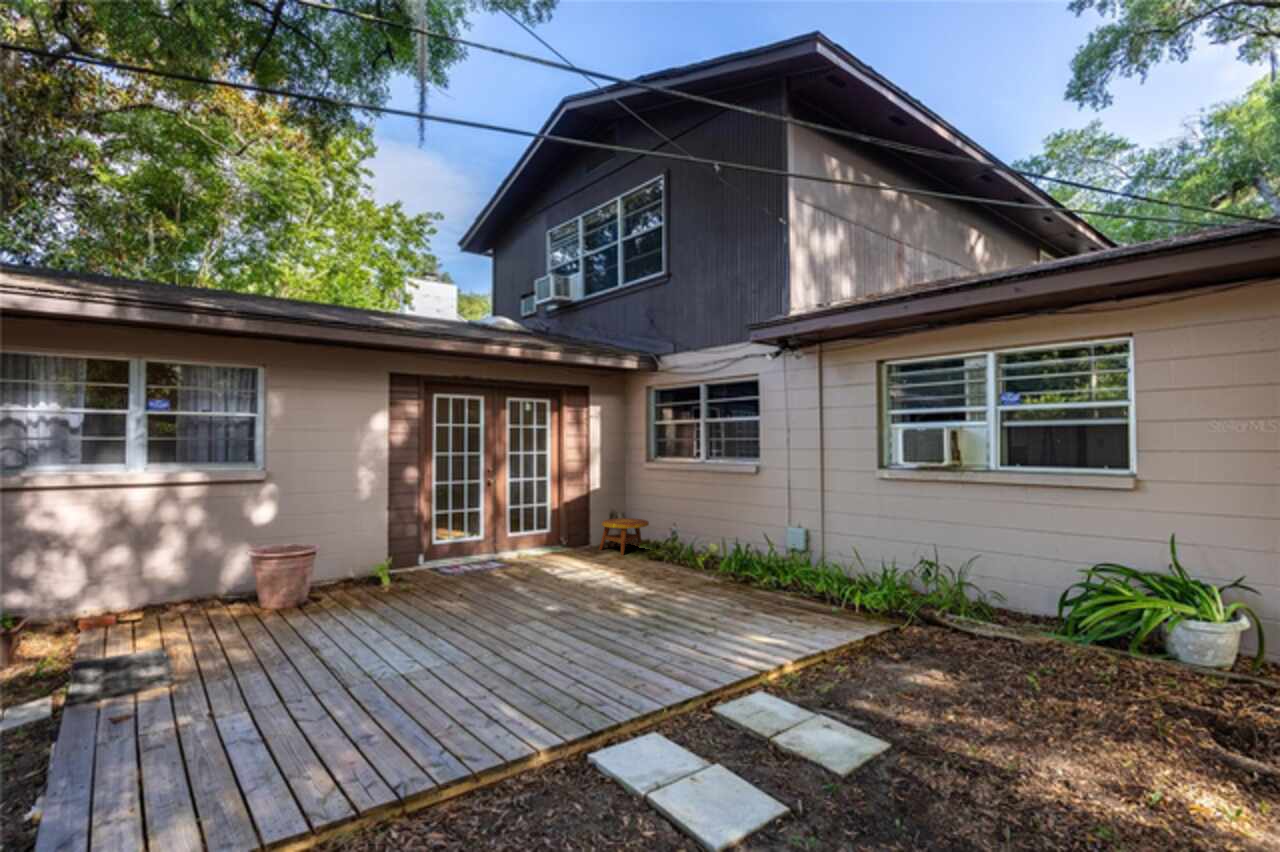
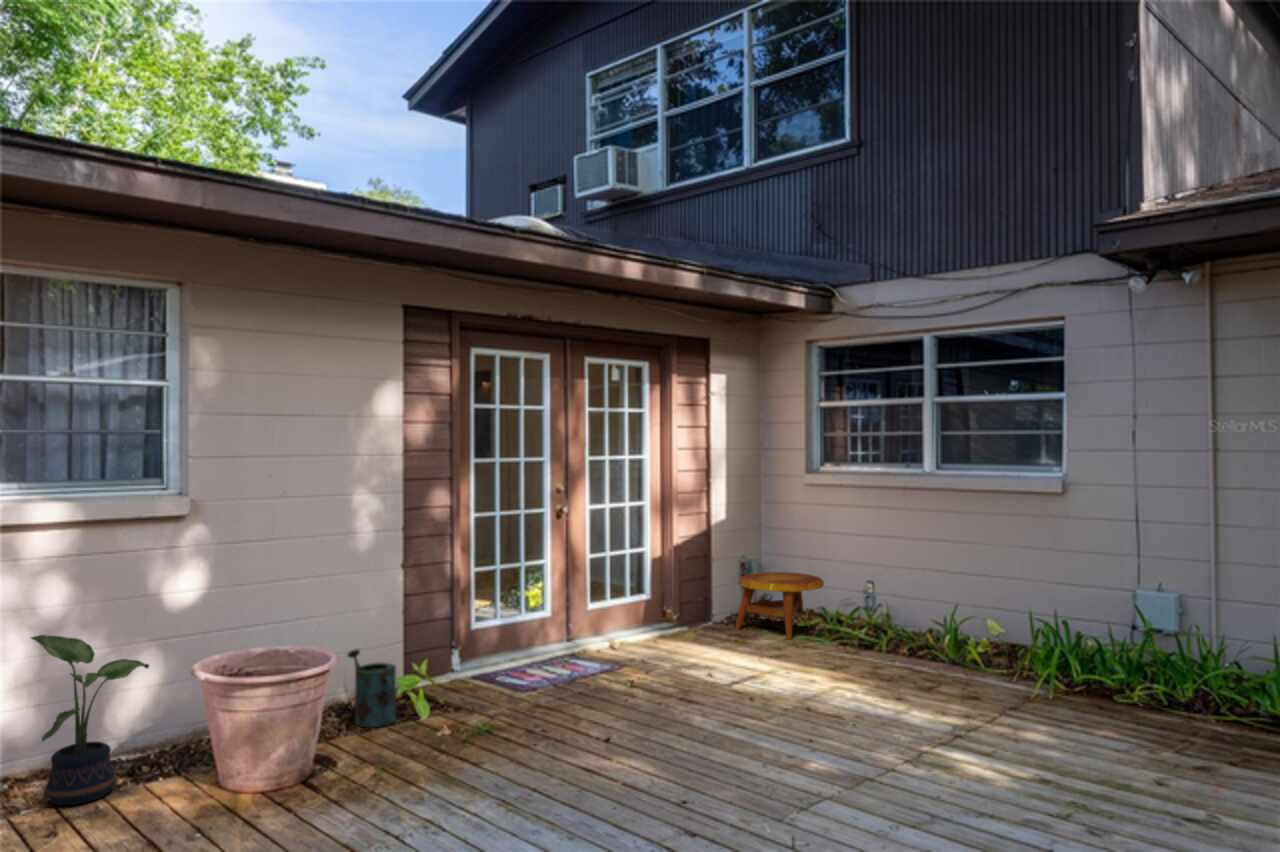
potted plant: none [178,534,237,612] -> present [31,635,149,805]
watering can: none [350,550,372,588] -> present [348,649,396,727]

